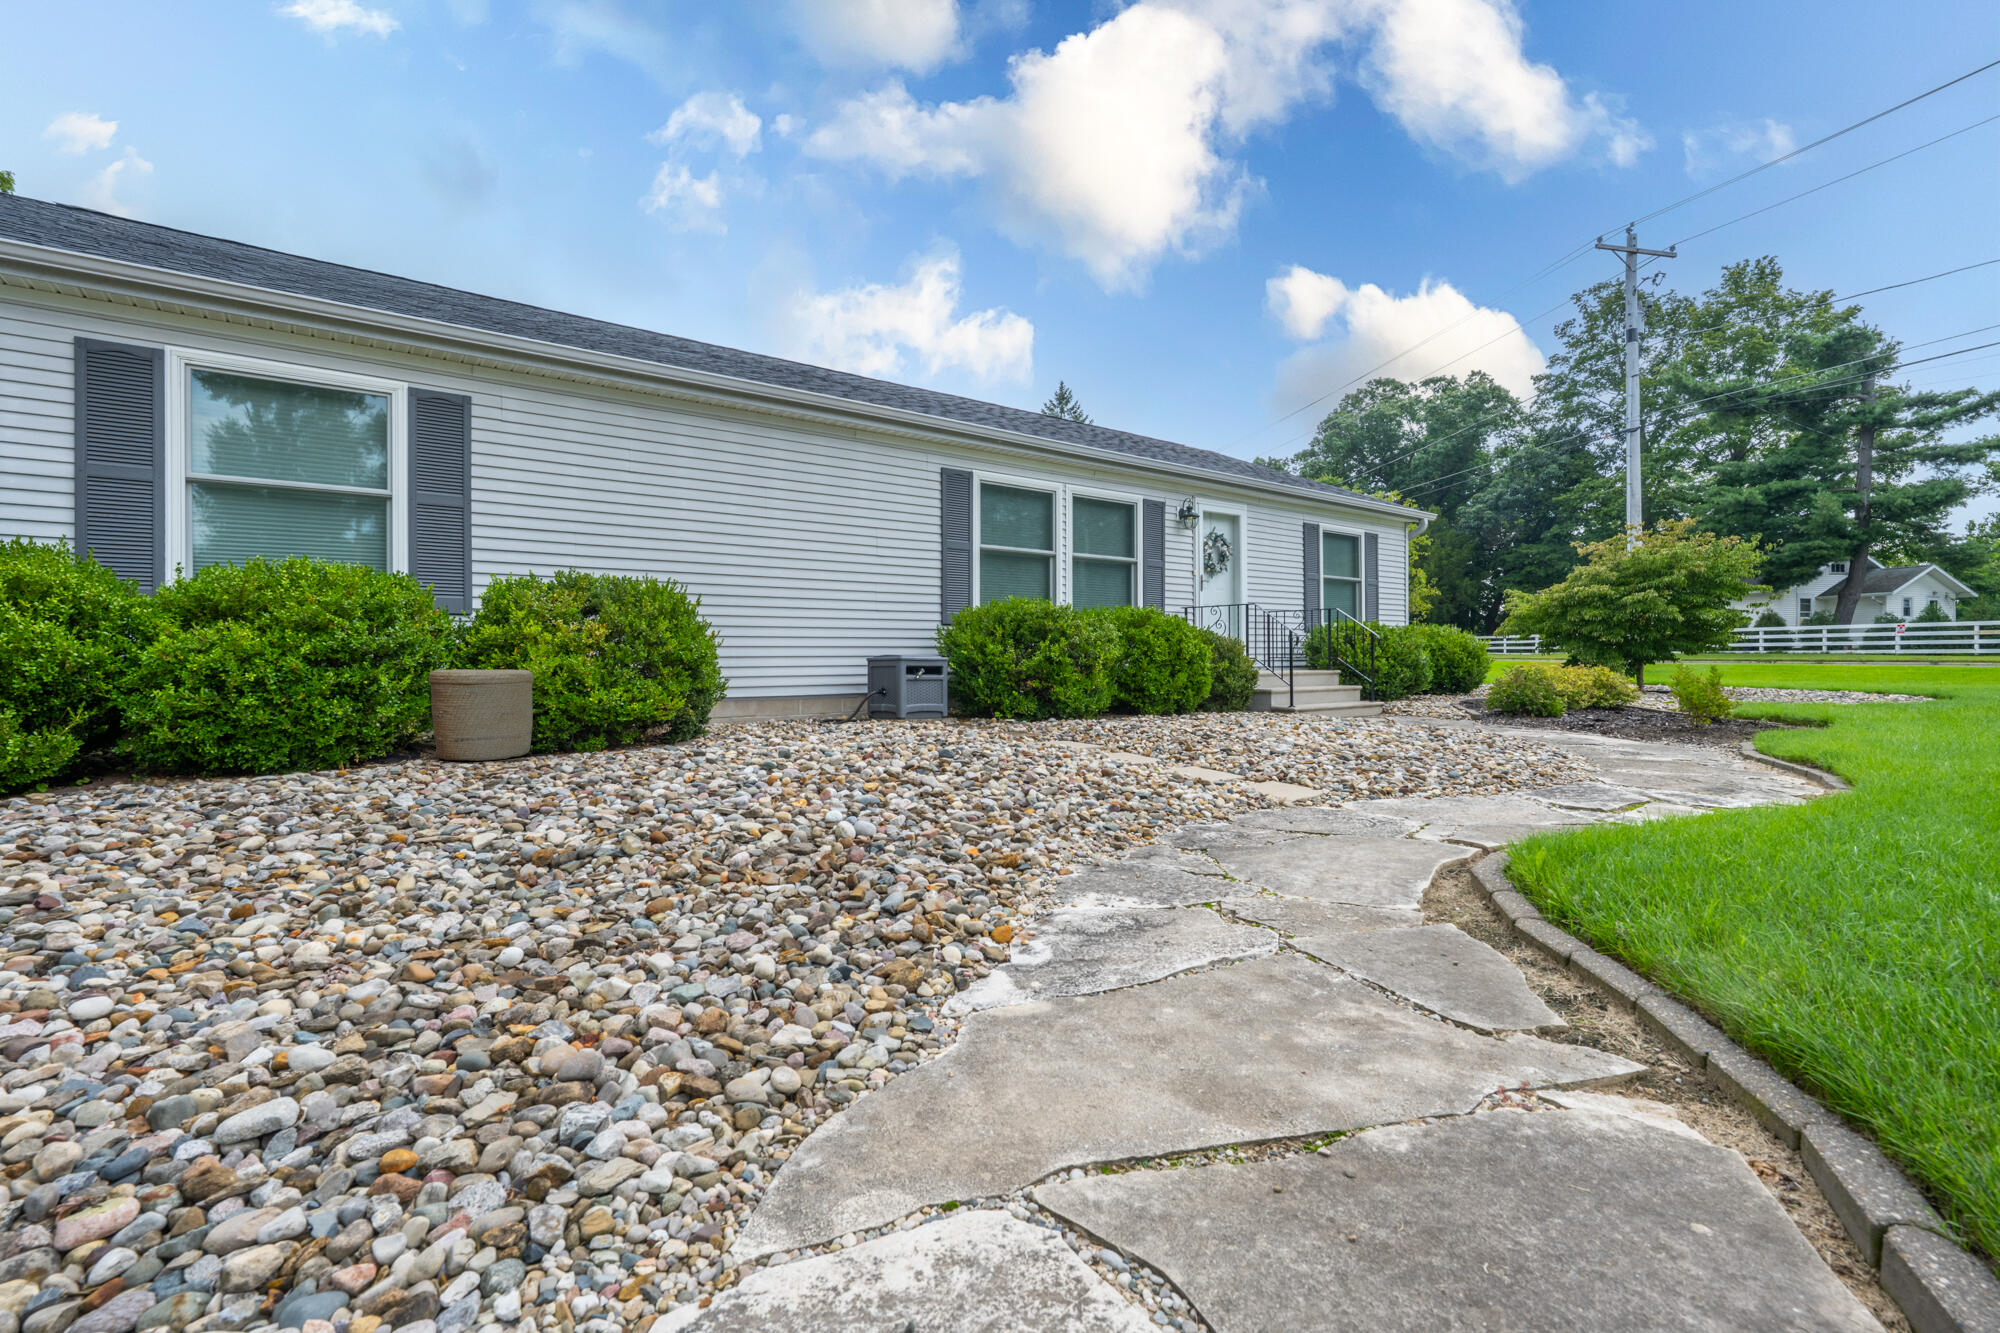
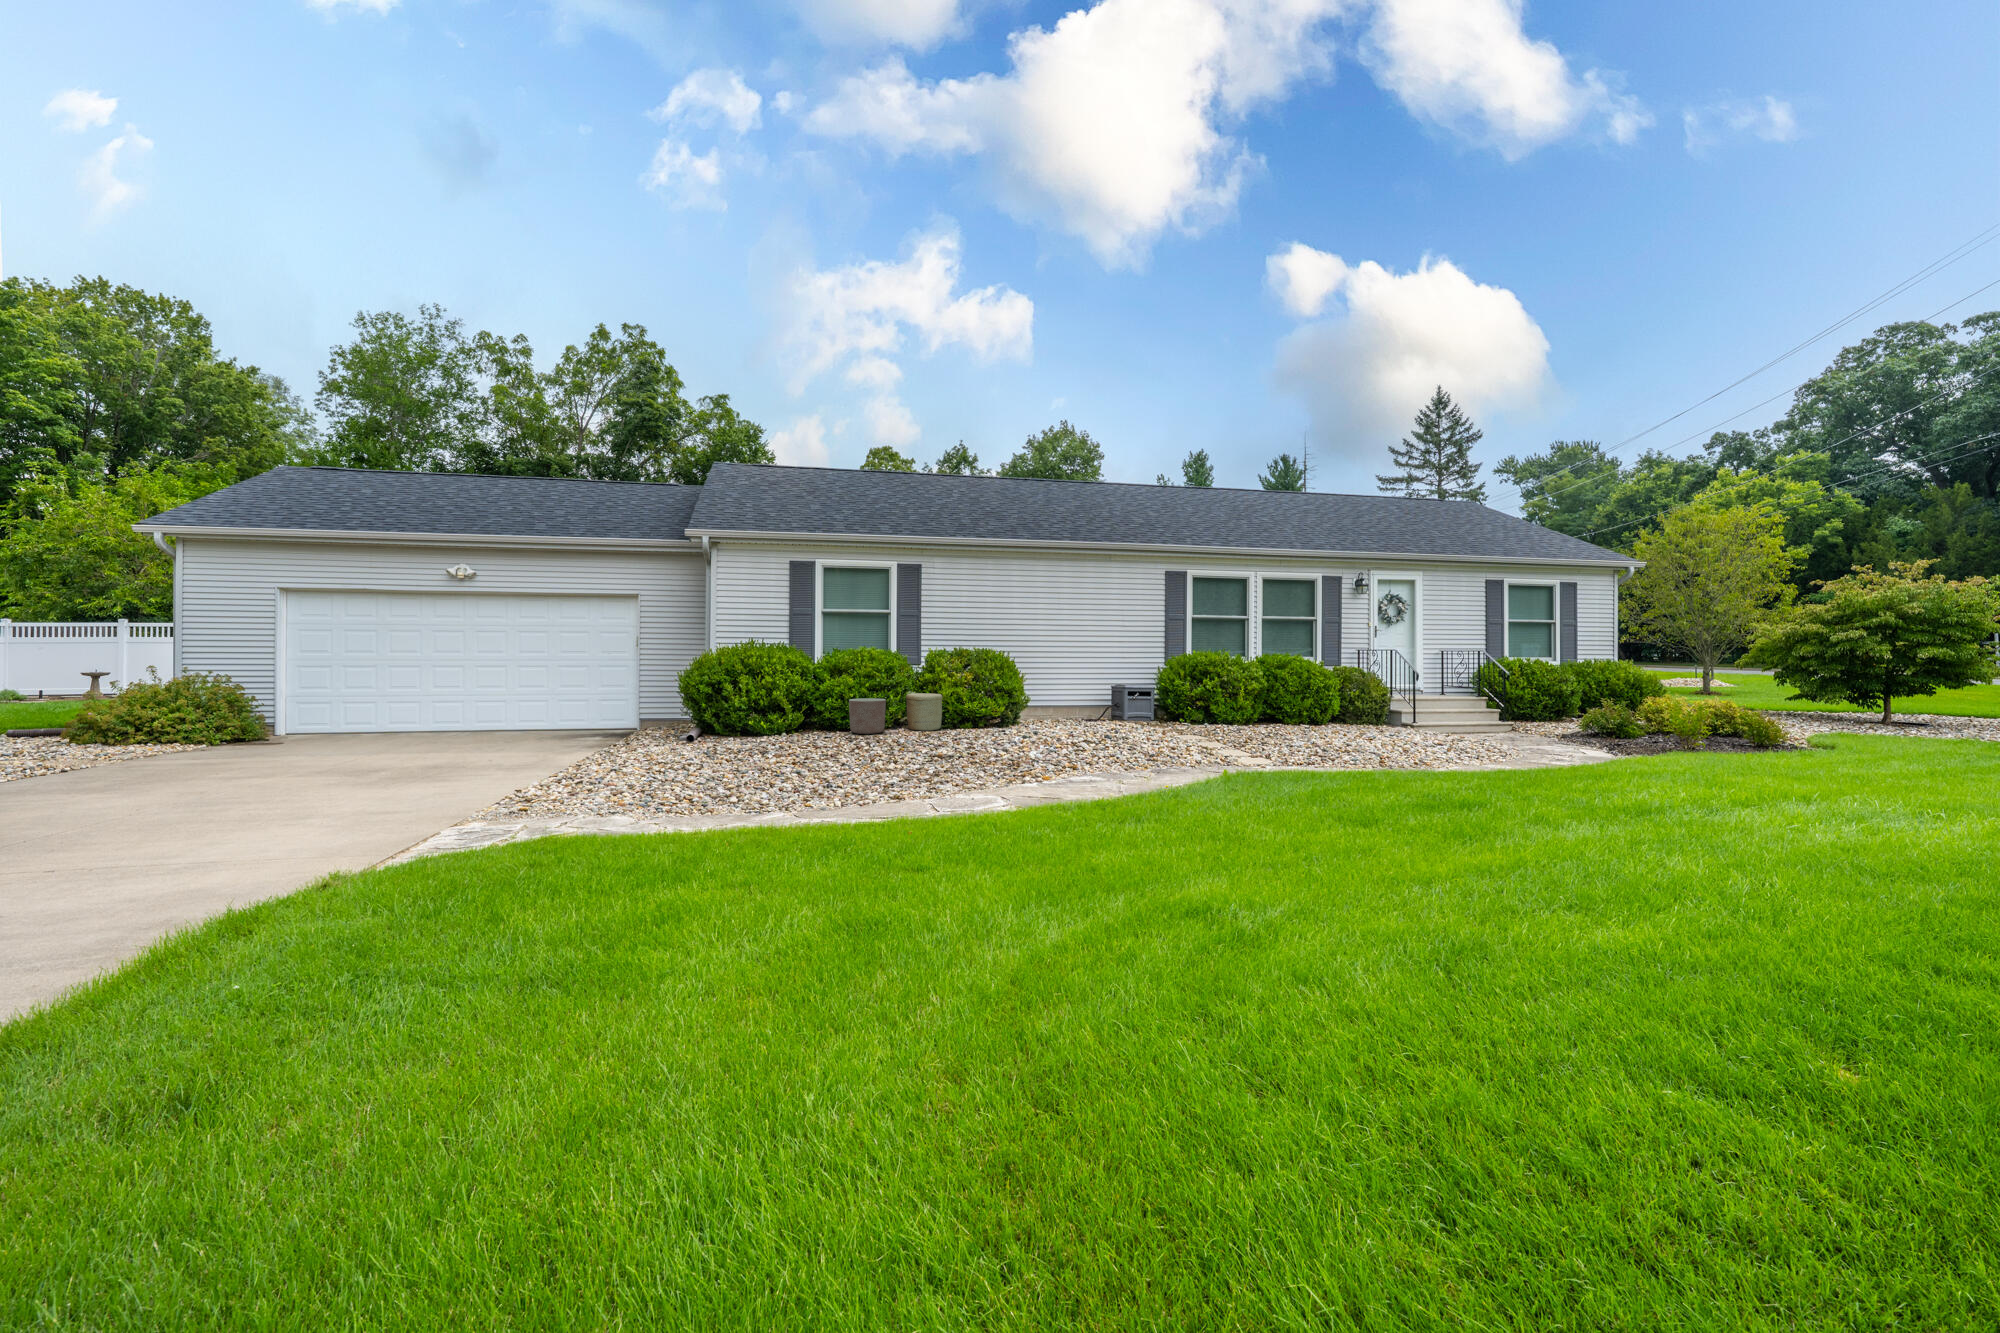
planter: none [231,683,362,781] -> present [849,698,886,734]

